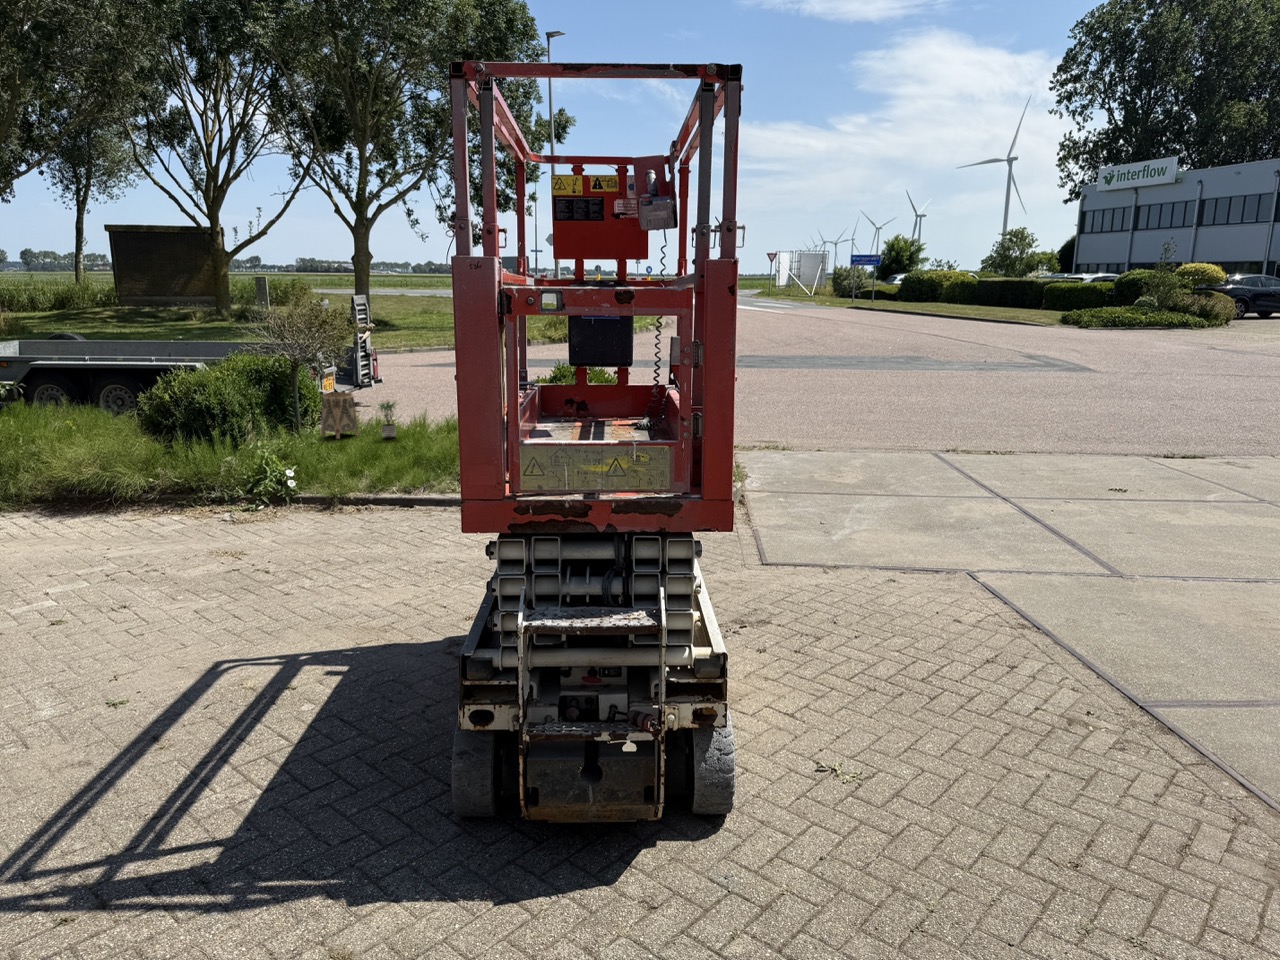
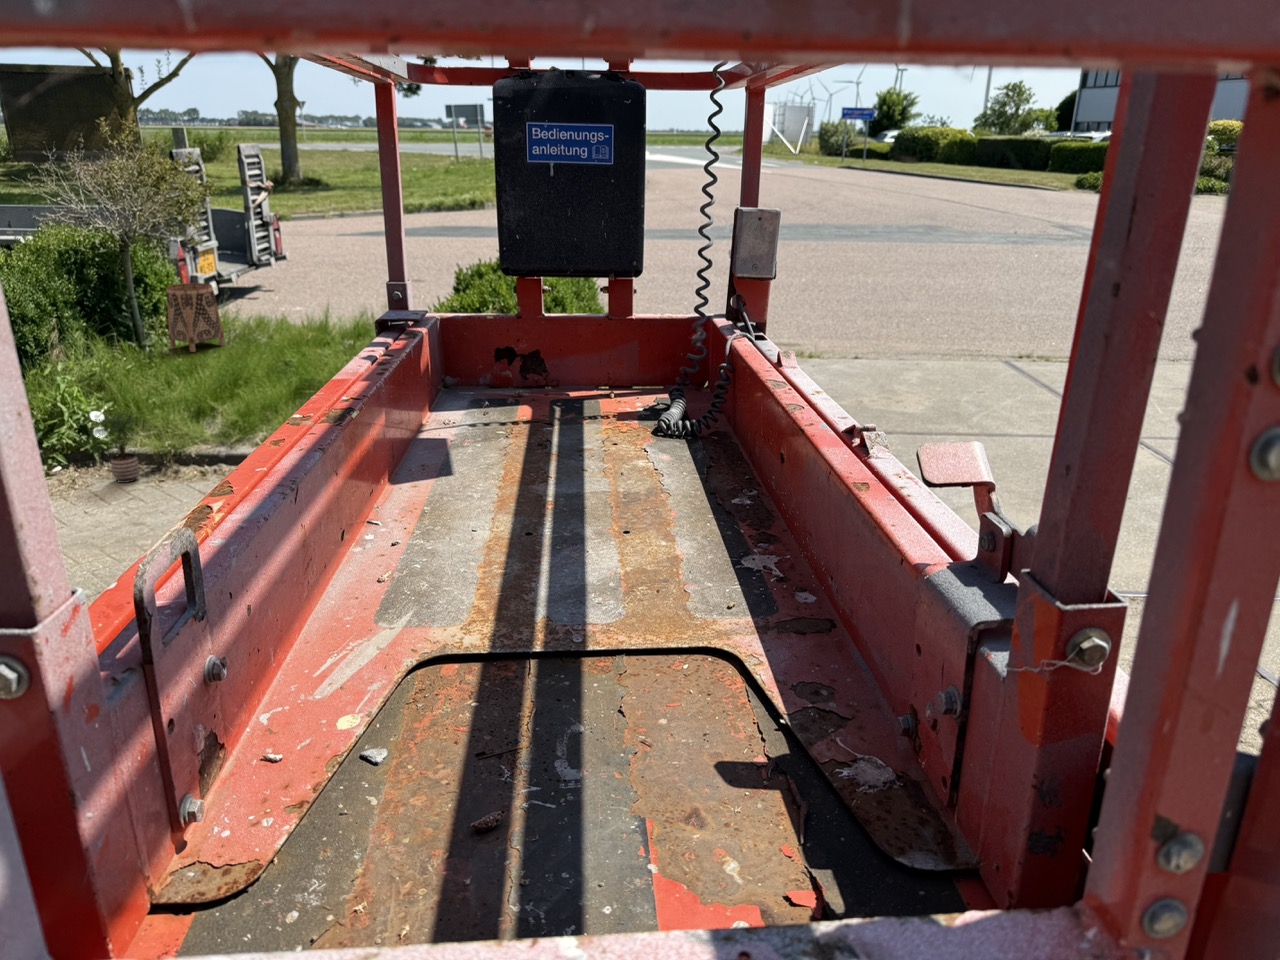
potted plant: present [377,401,396,439] -> present [93,411,140,483]

